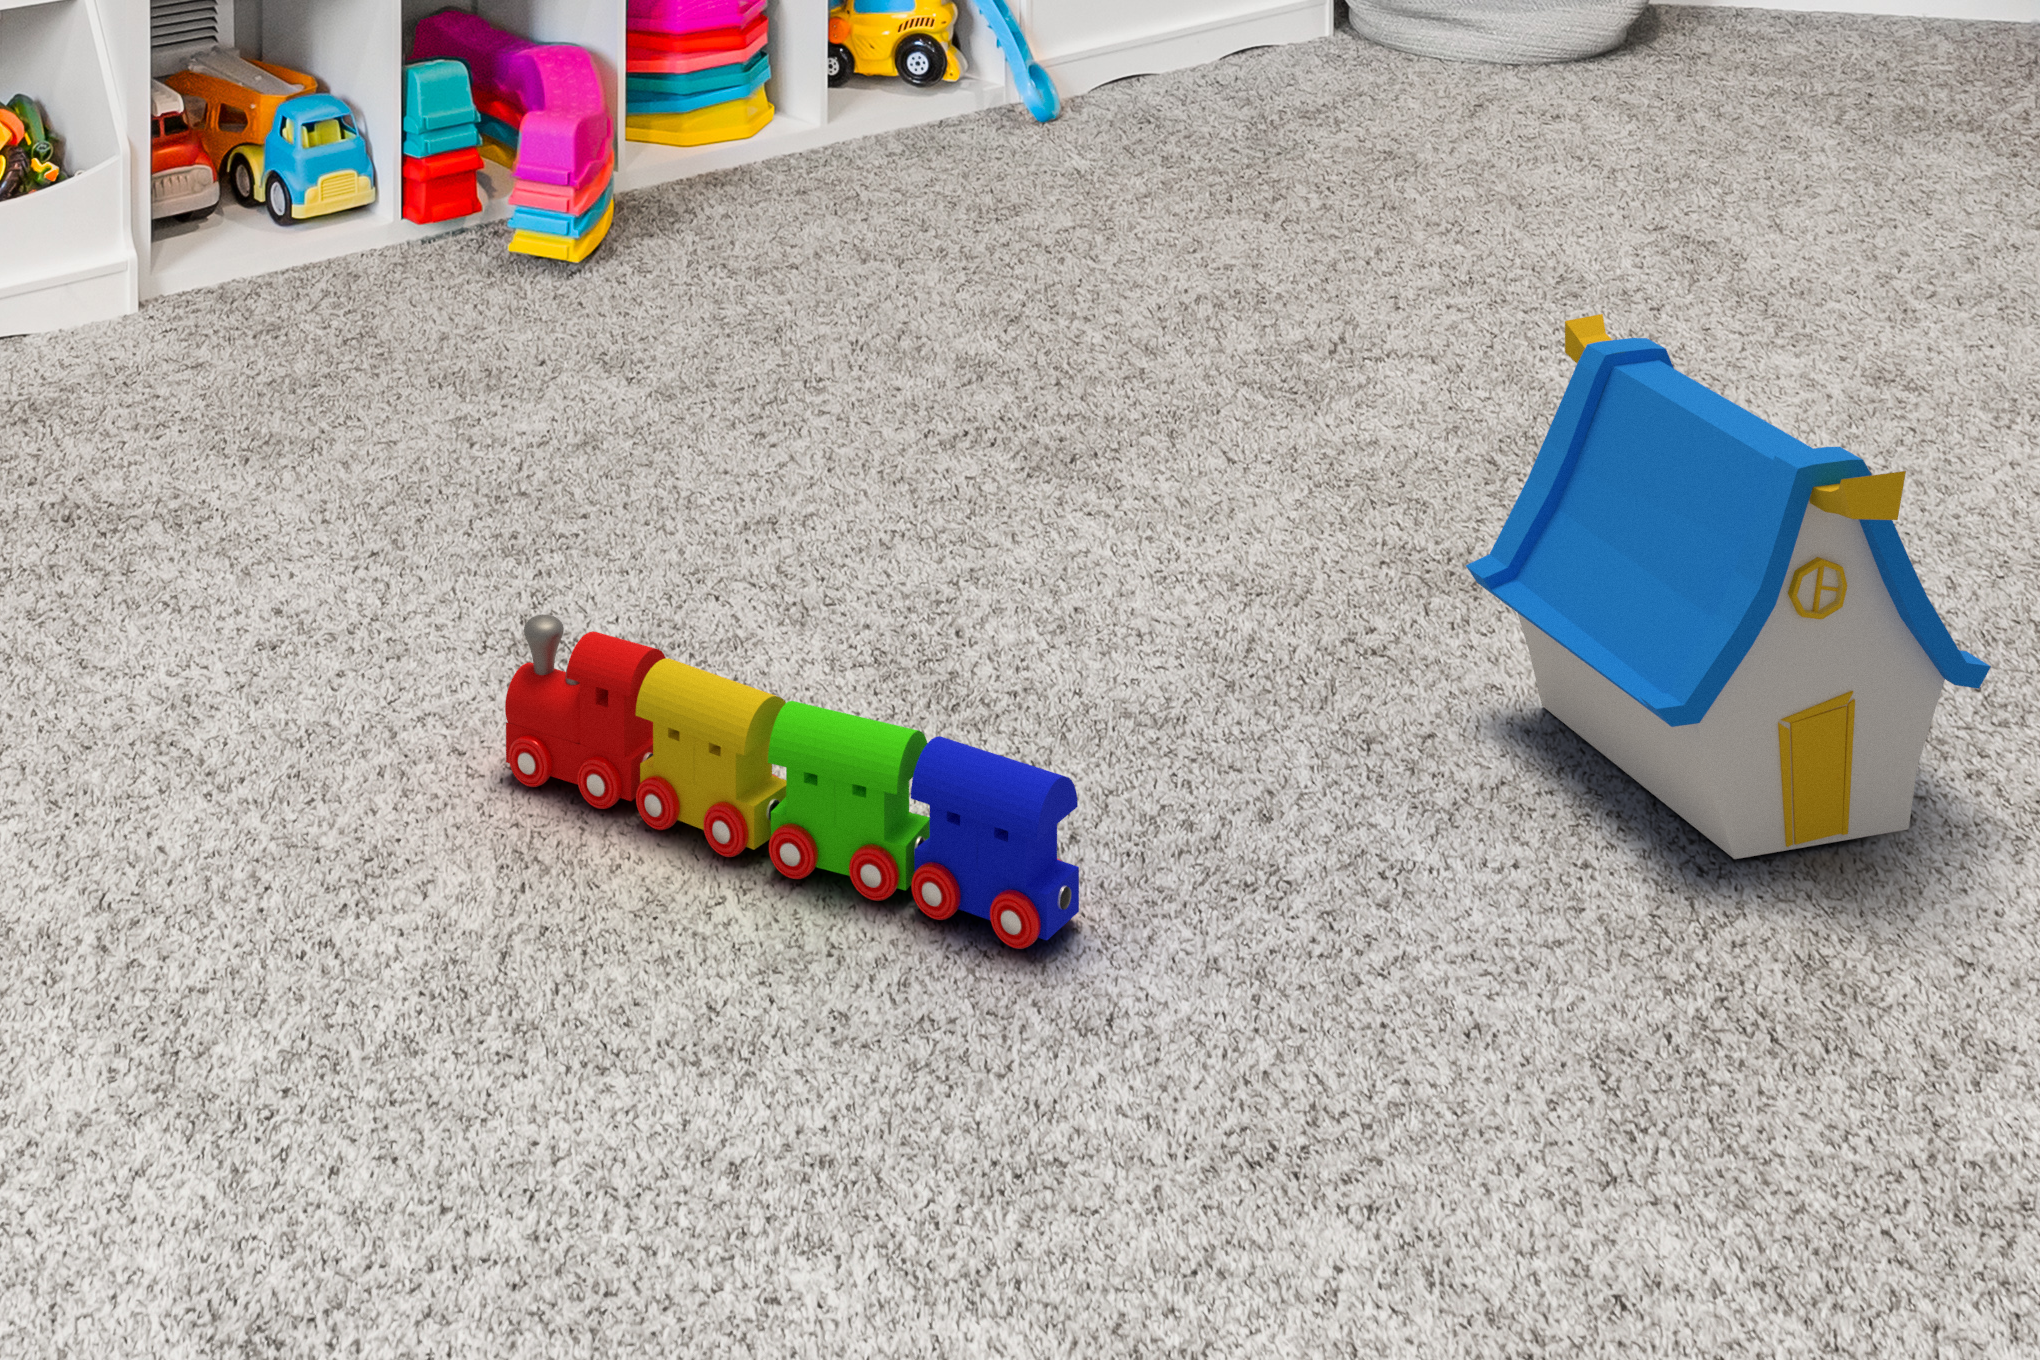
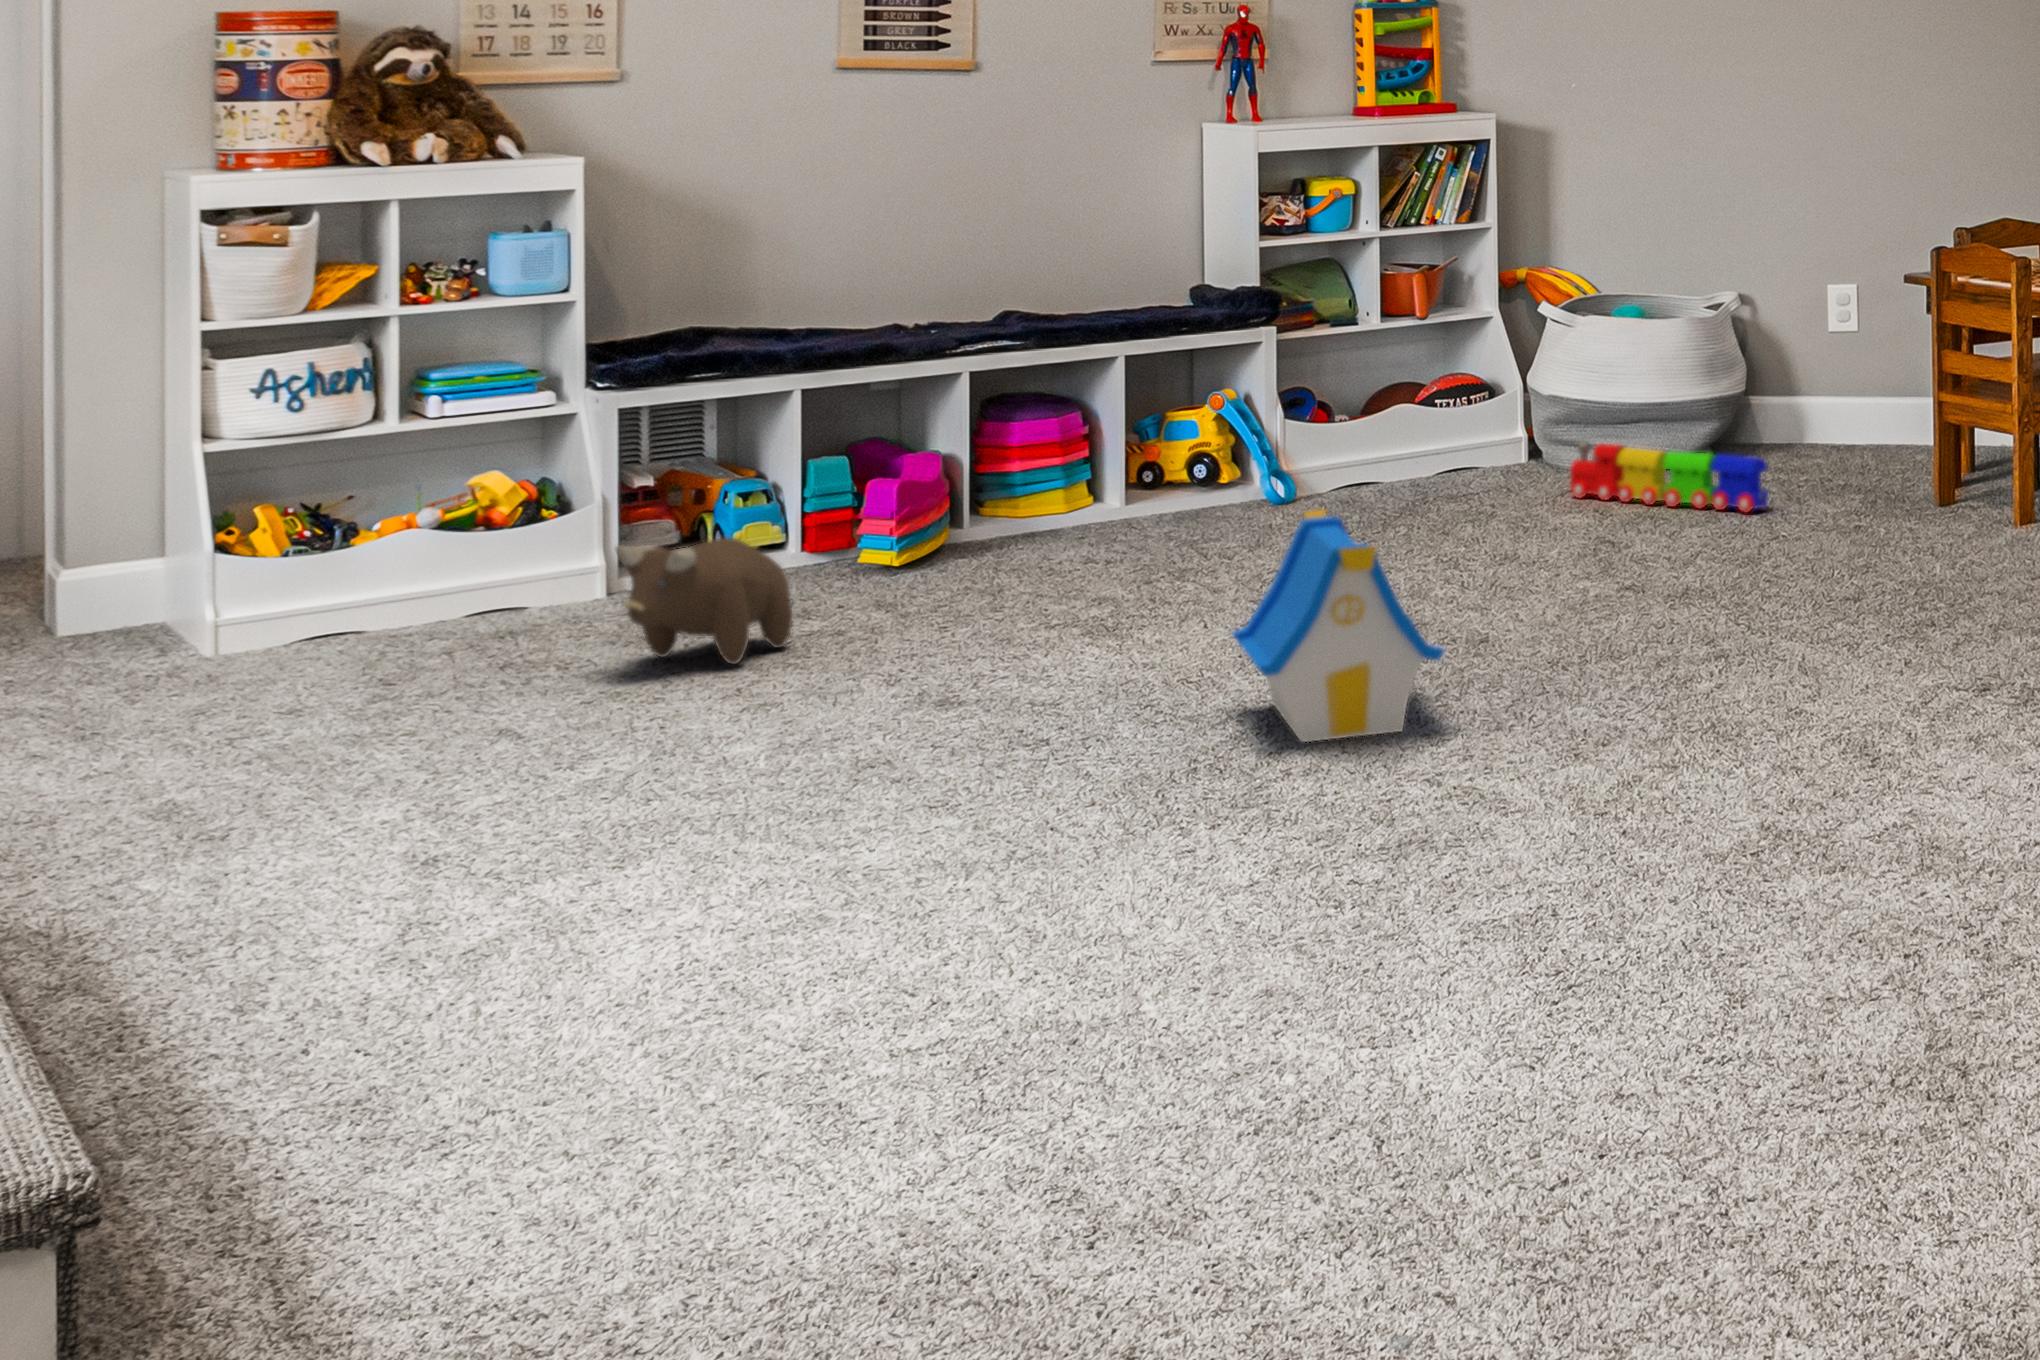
plush toy: none [244,265,506,505] -> present [615,538,792,664]
toy train: present [505,614,1079,949] -> present [1570,441,1769,512]

